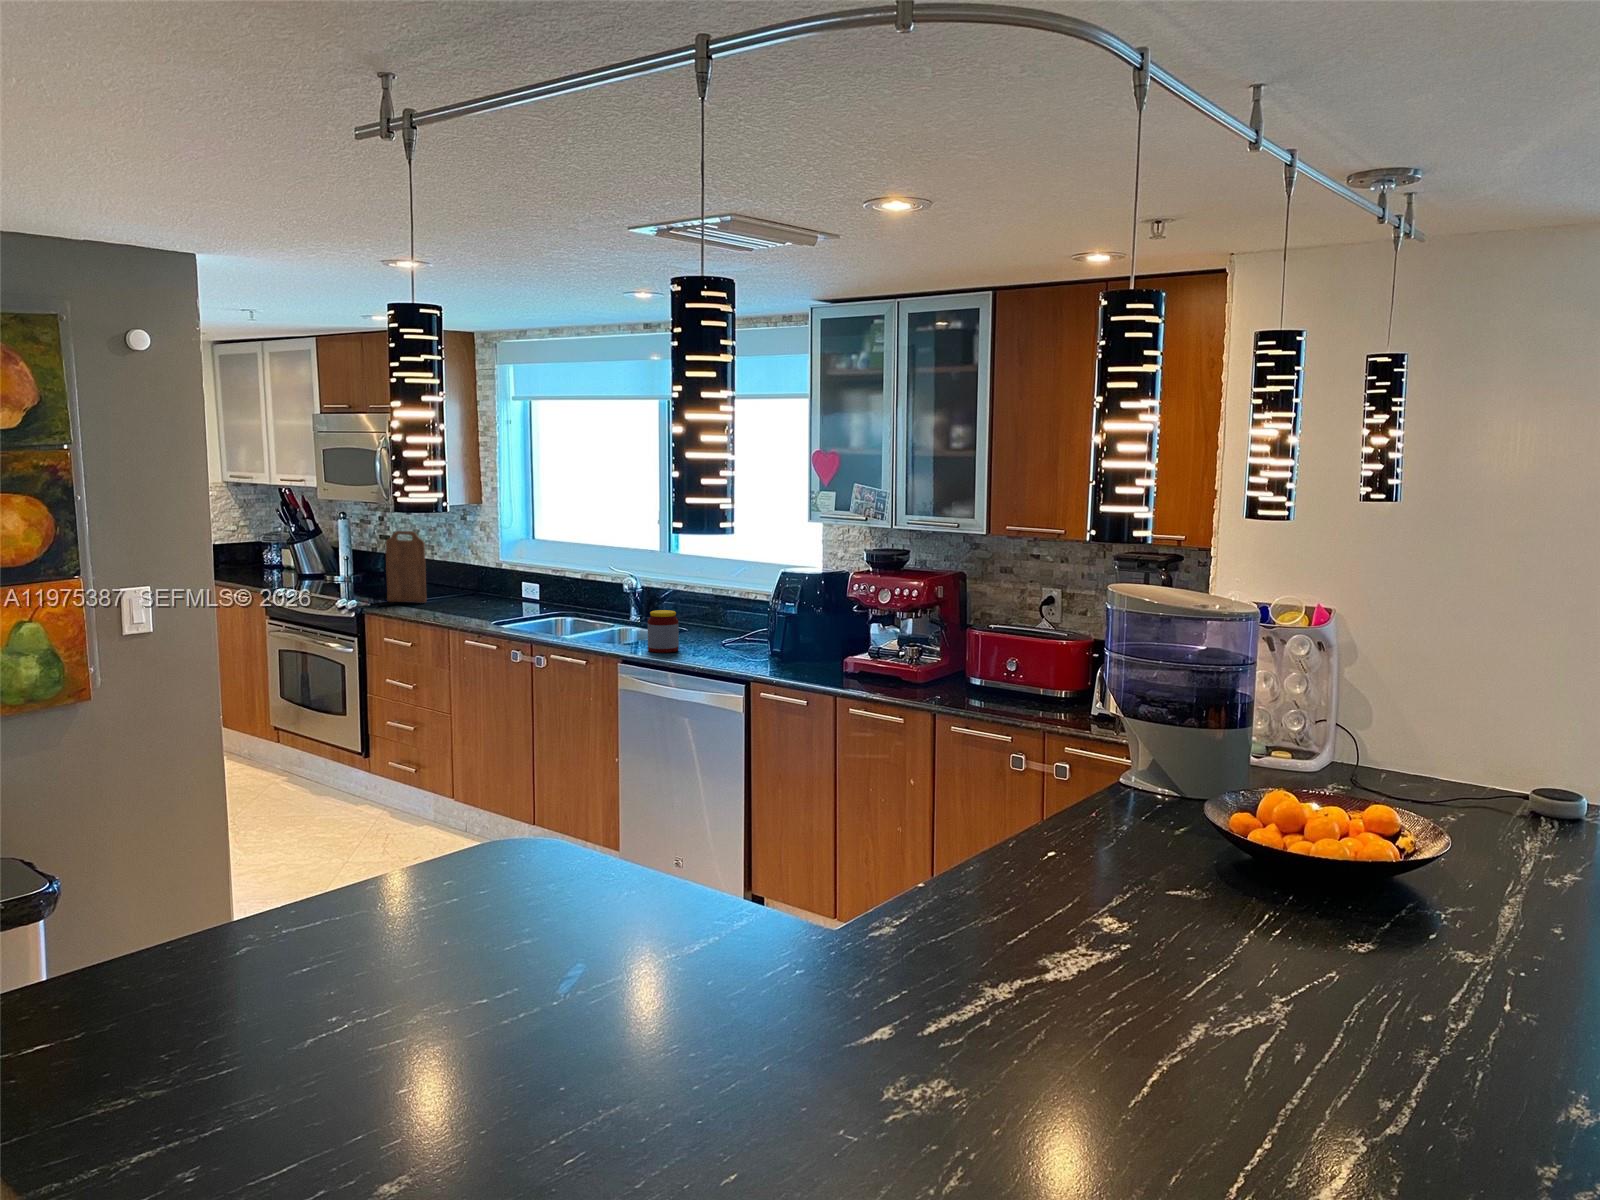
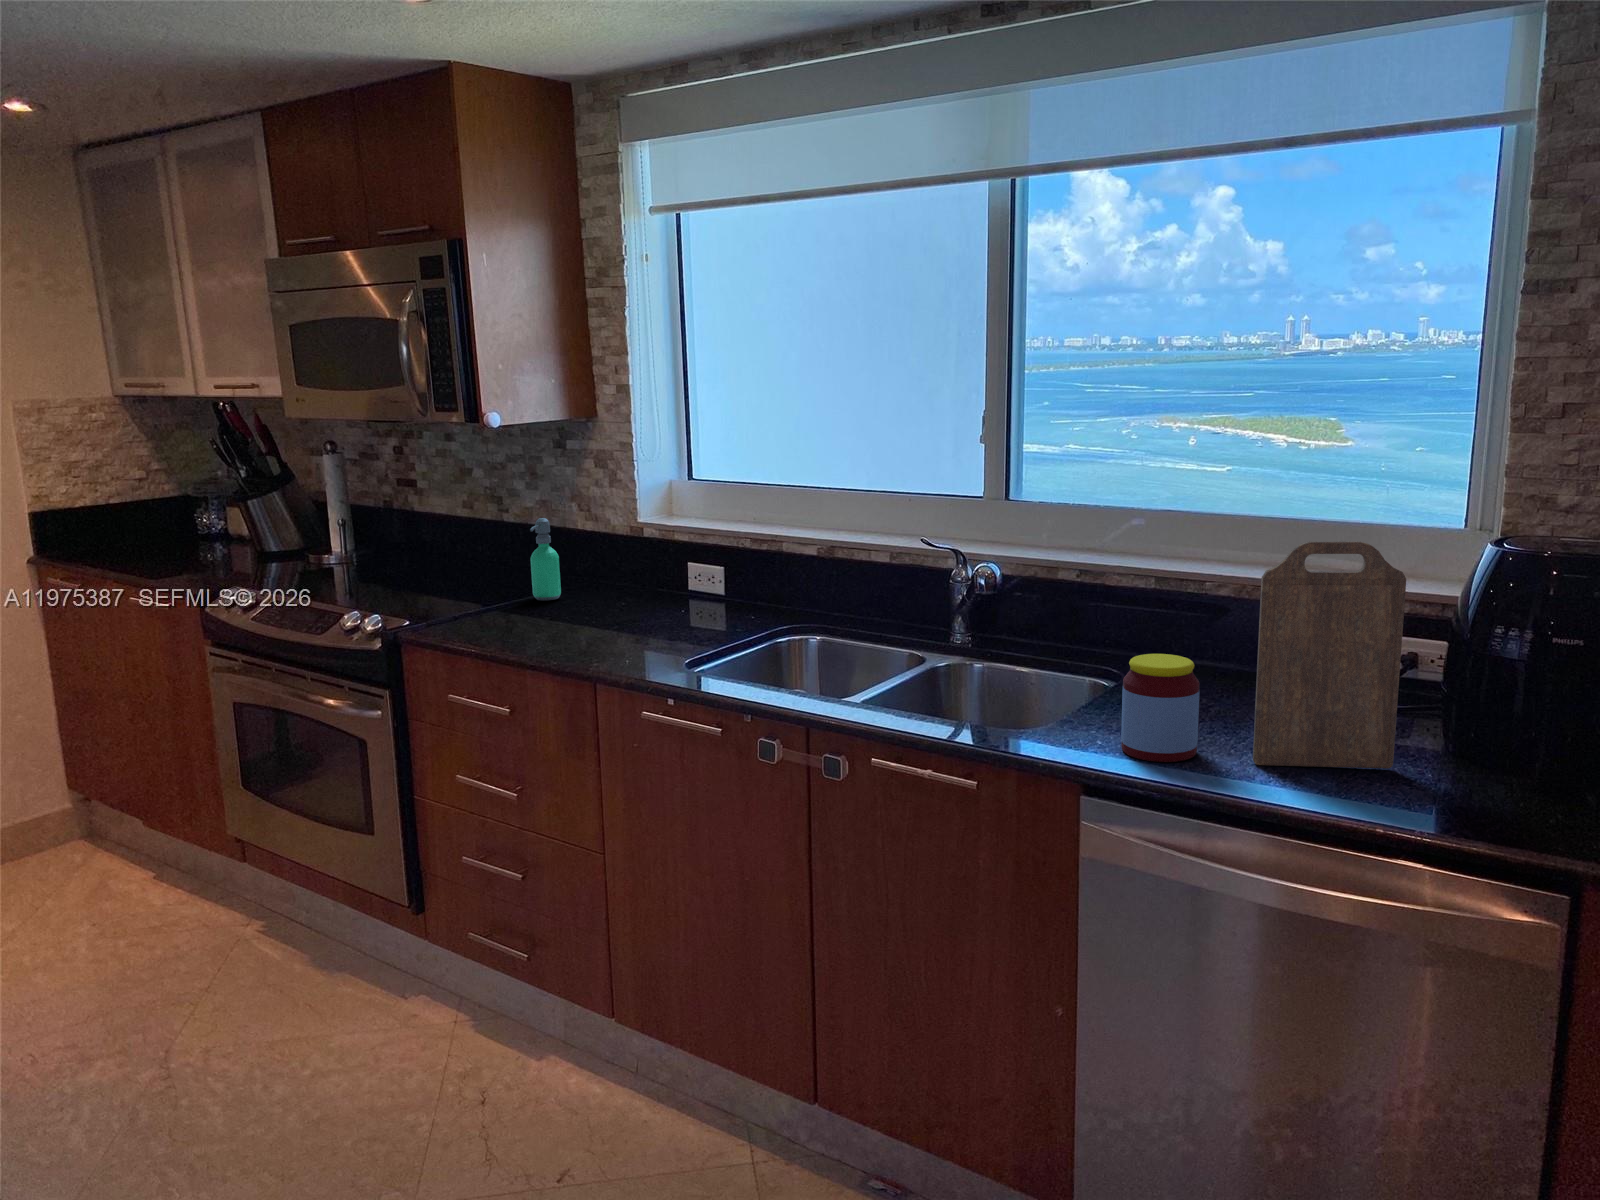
cutting board: present [385,531,427,603] -> present [1253,541,1406,769]
soap dispenser: none [441,556,458,600] -> present [530,518,561,600]

